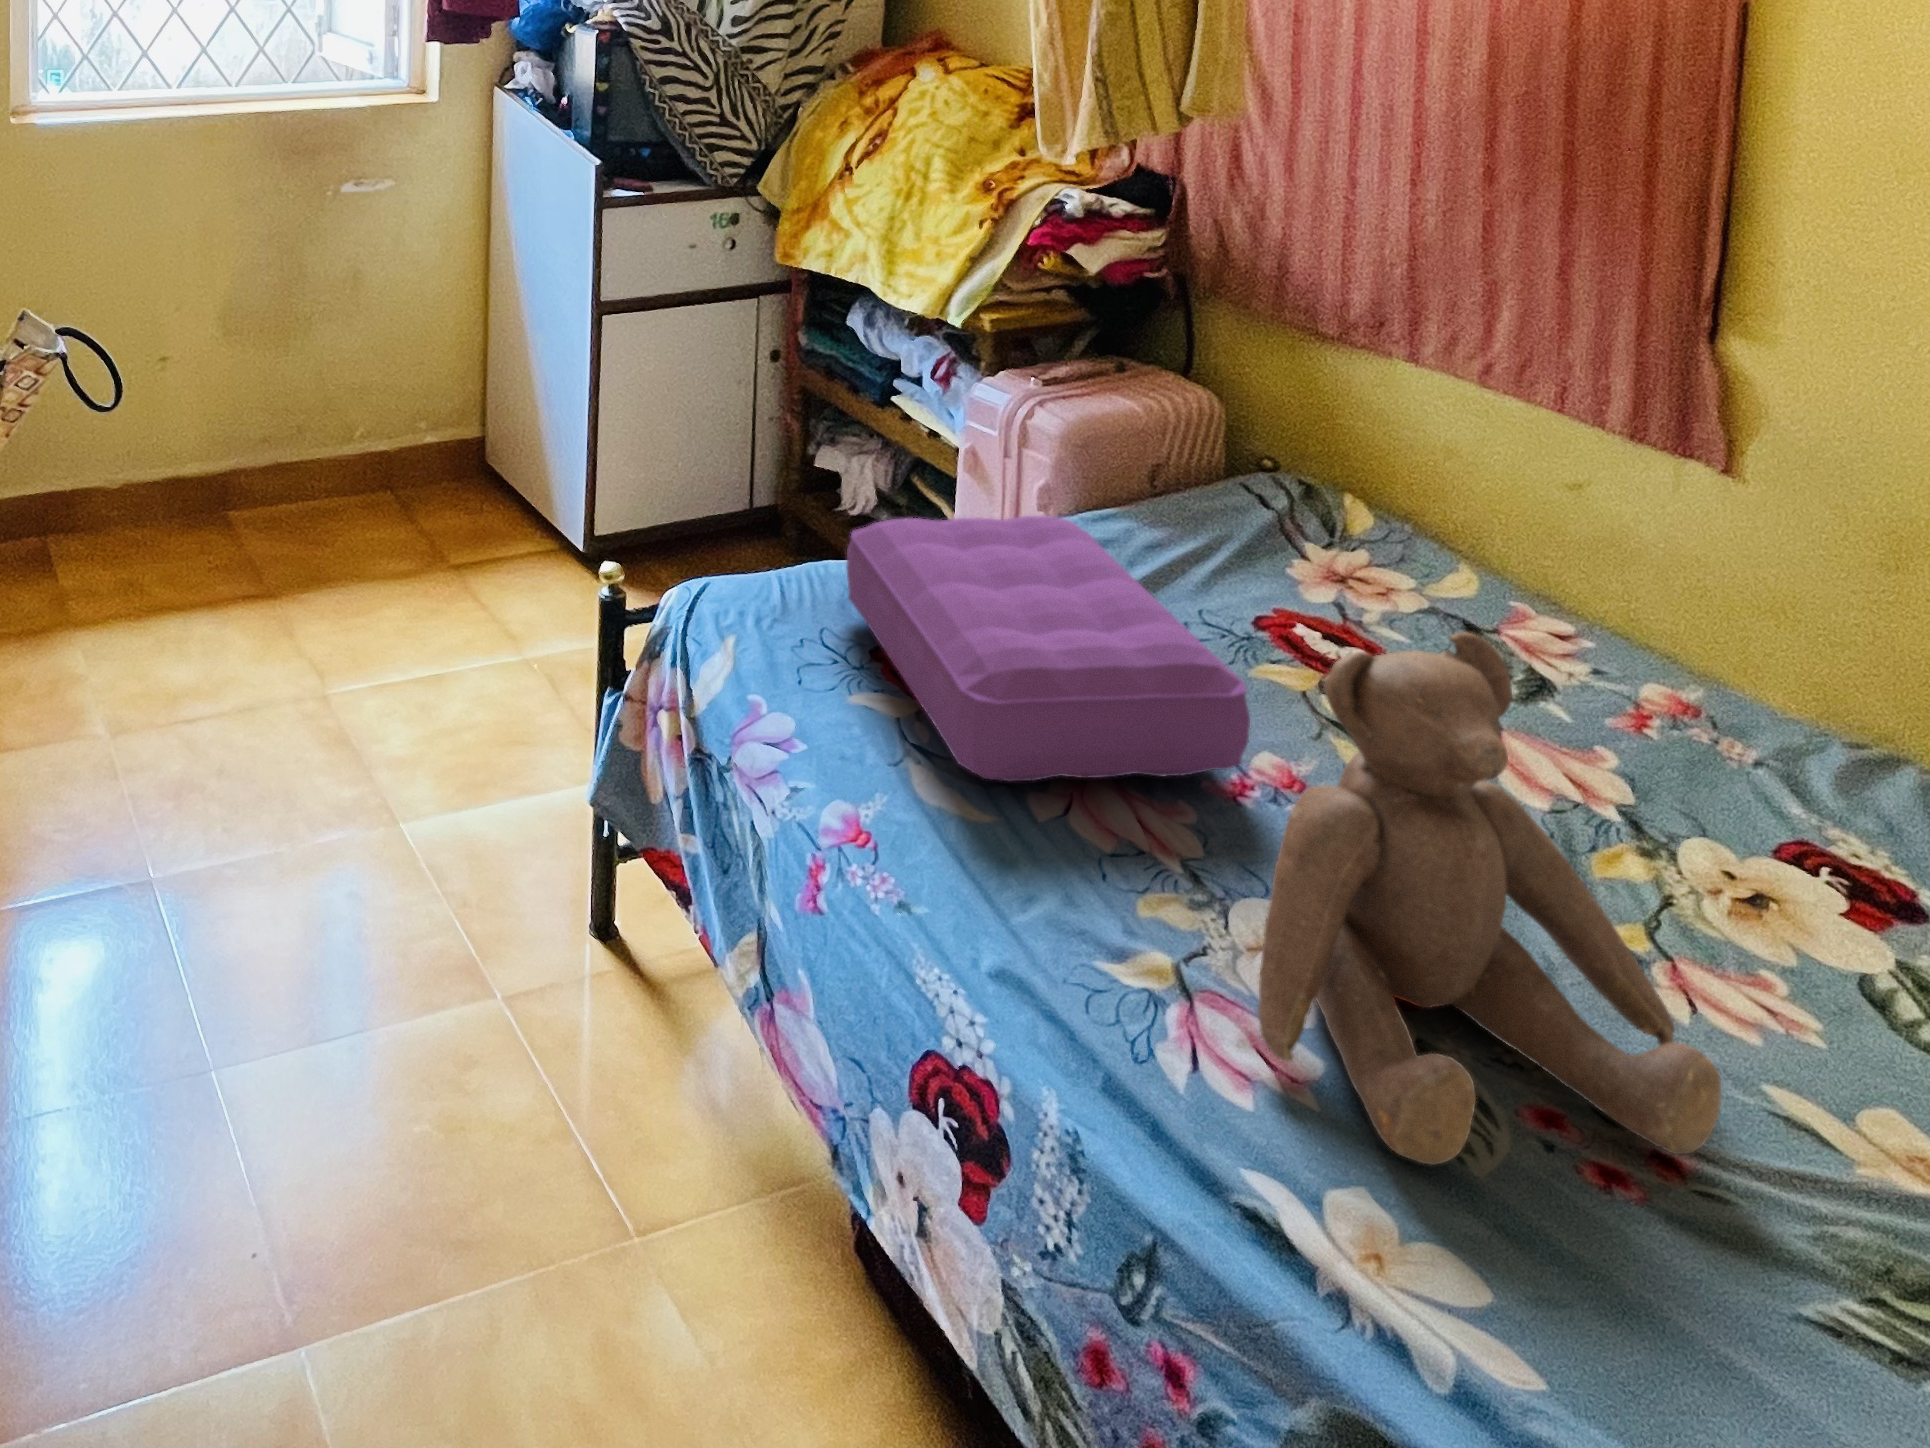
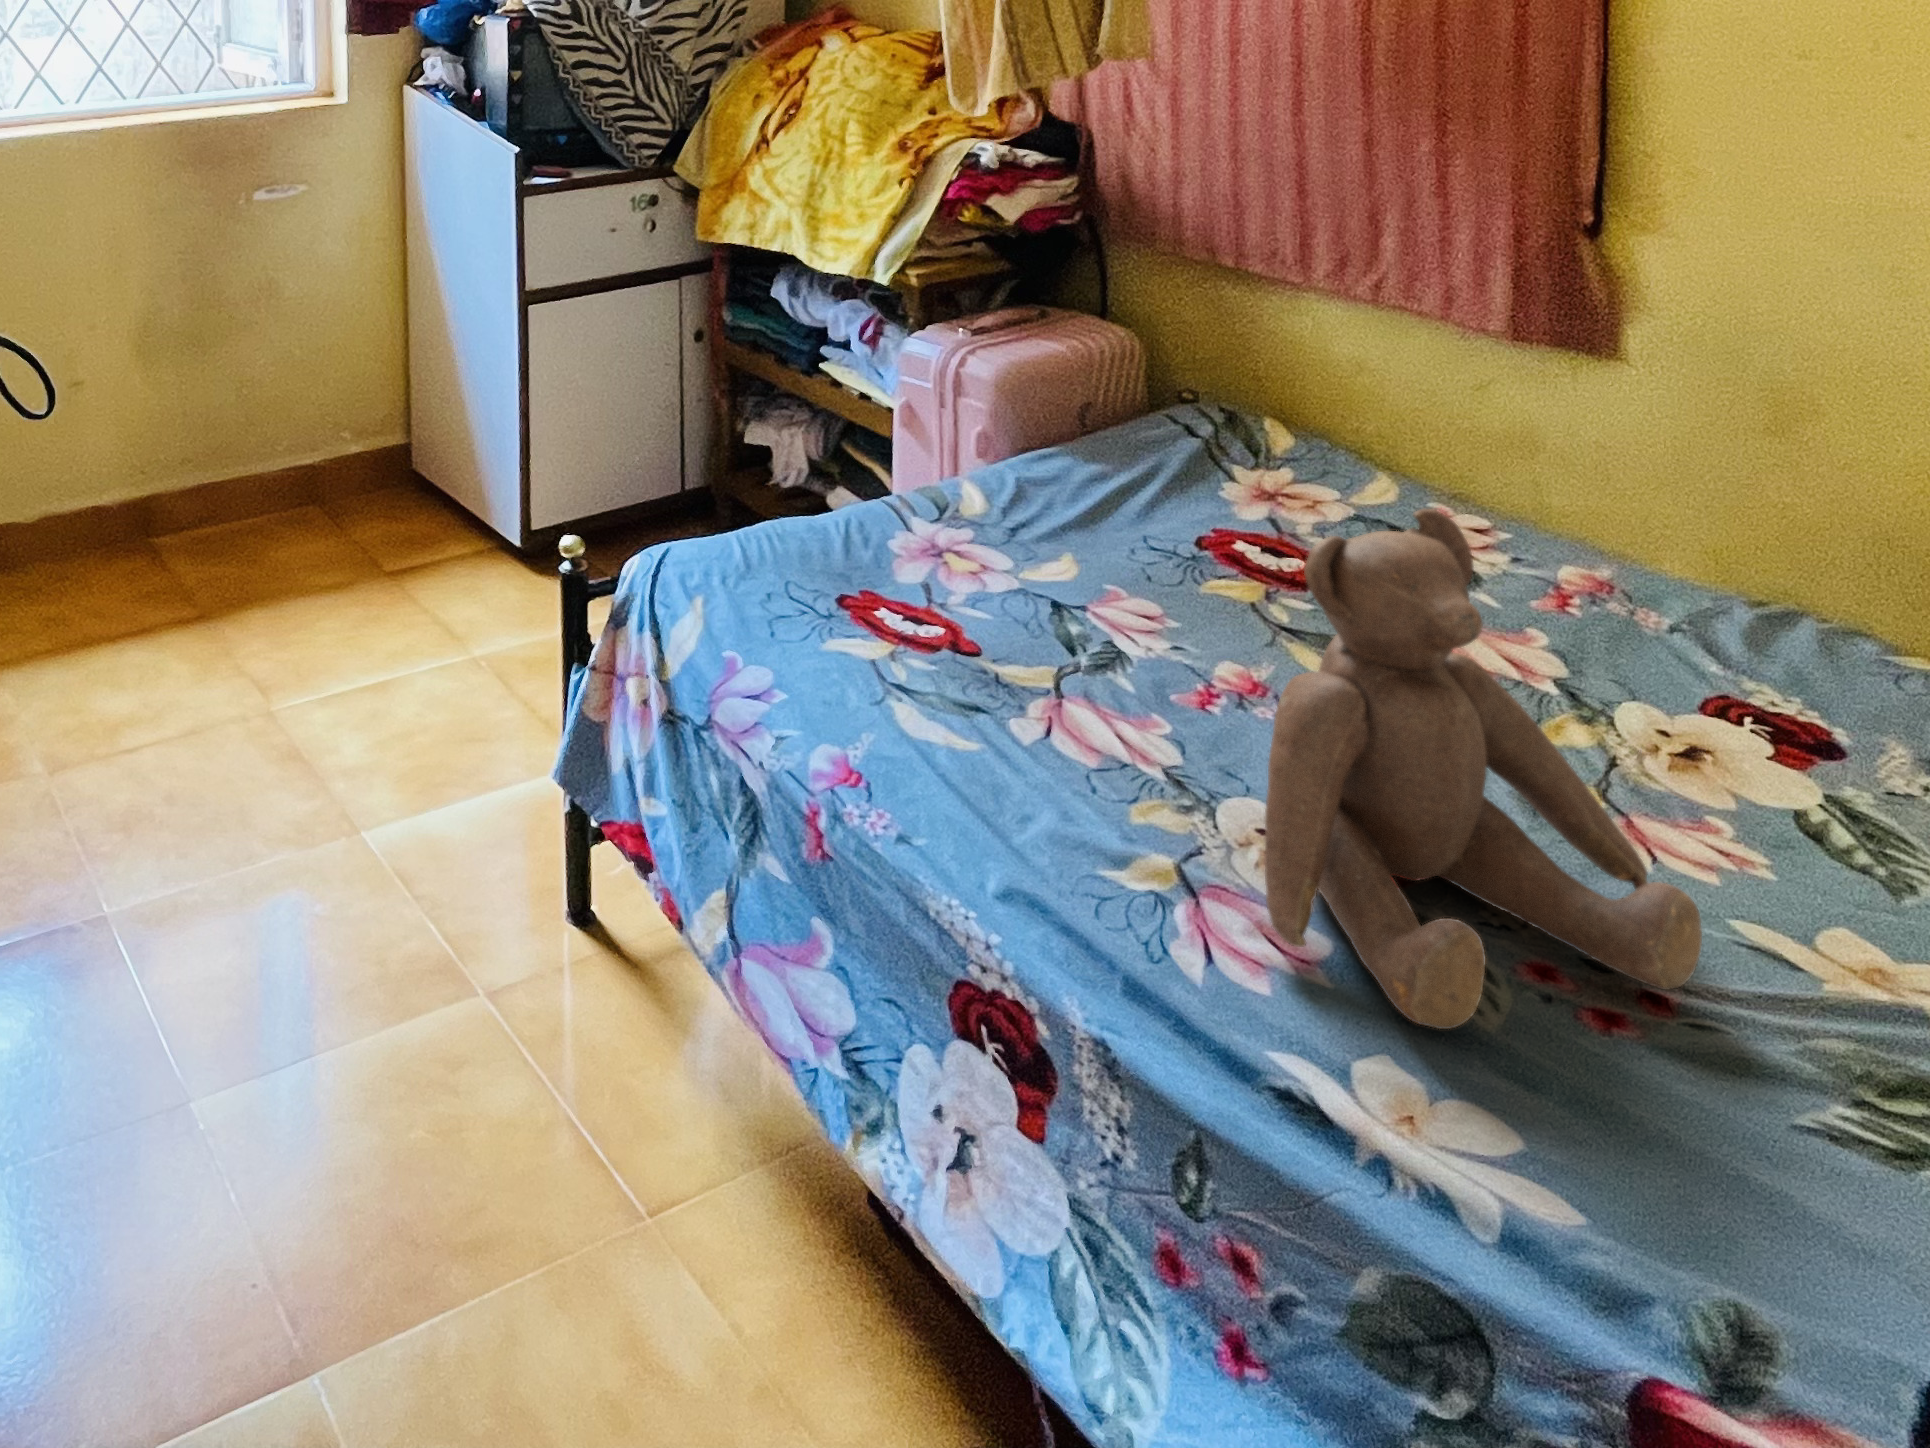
pillow: present [846,516,1250,782] -> none [809,453,1217,712]

